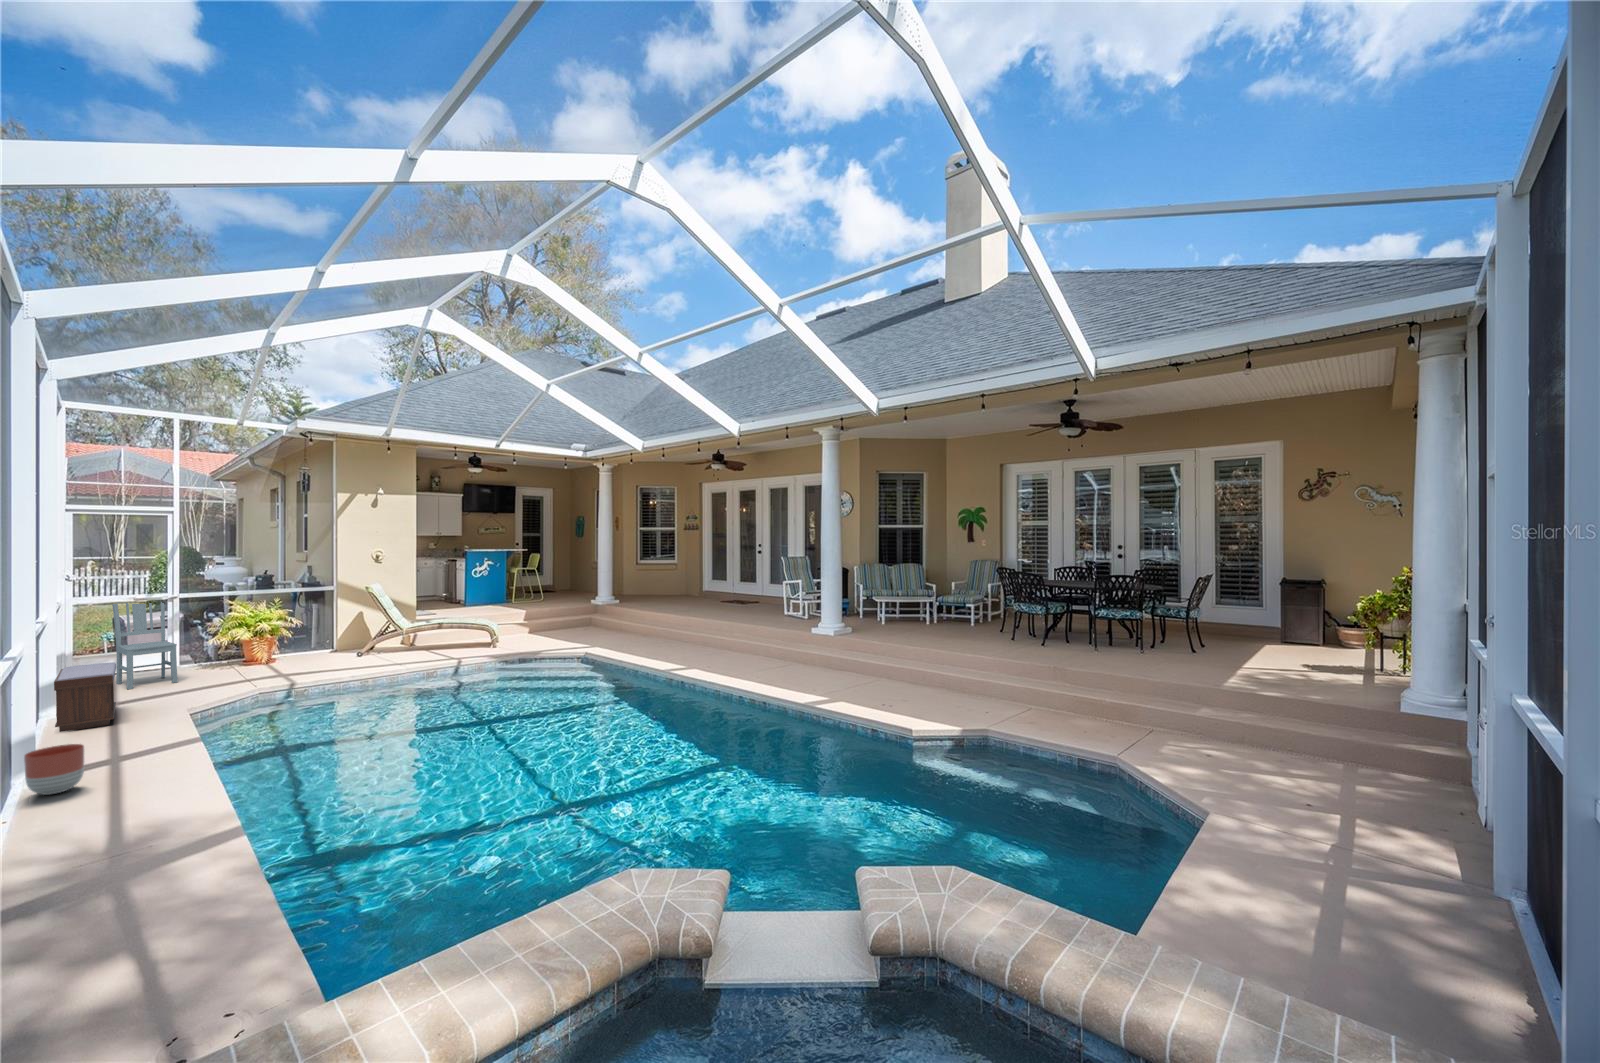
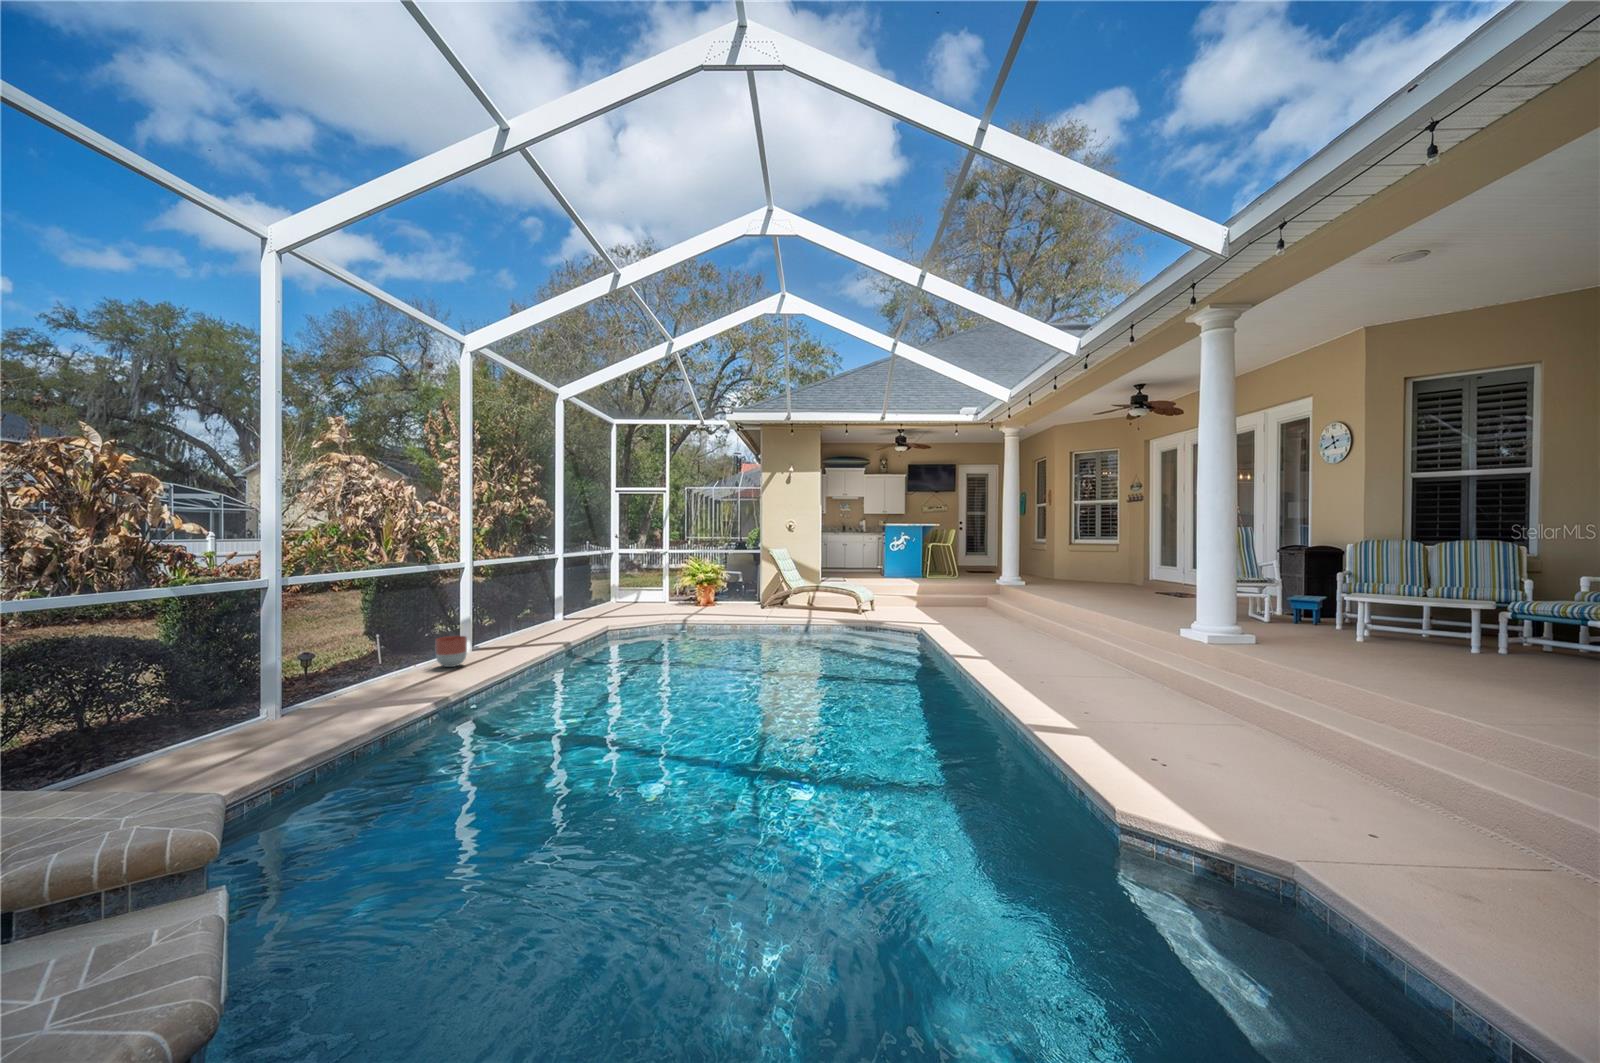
chair: present [112,602,178,690] -> none [614,545,645,612]
bench: present [54,662,116,732] -> none [531,590,582,632]

